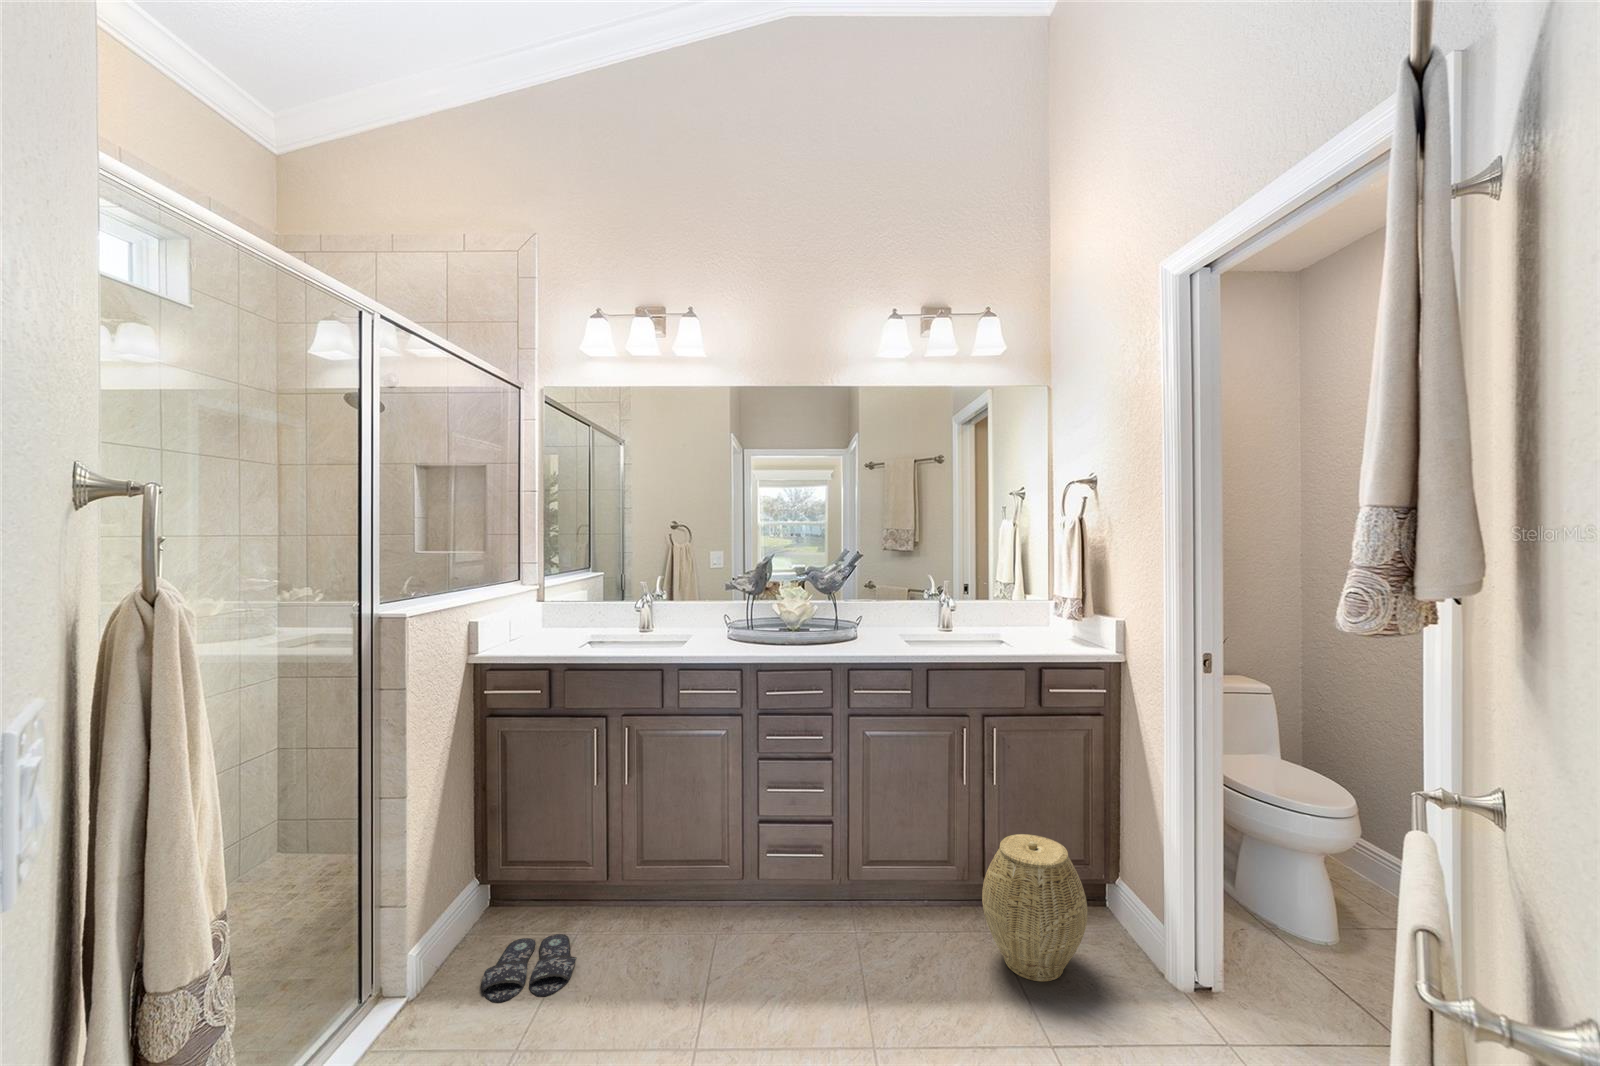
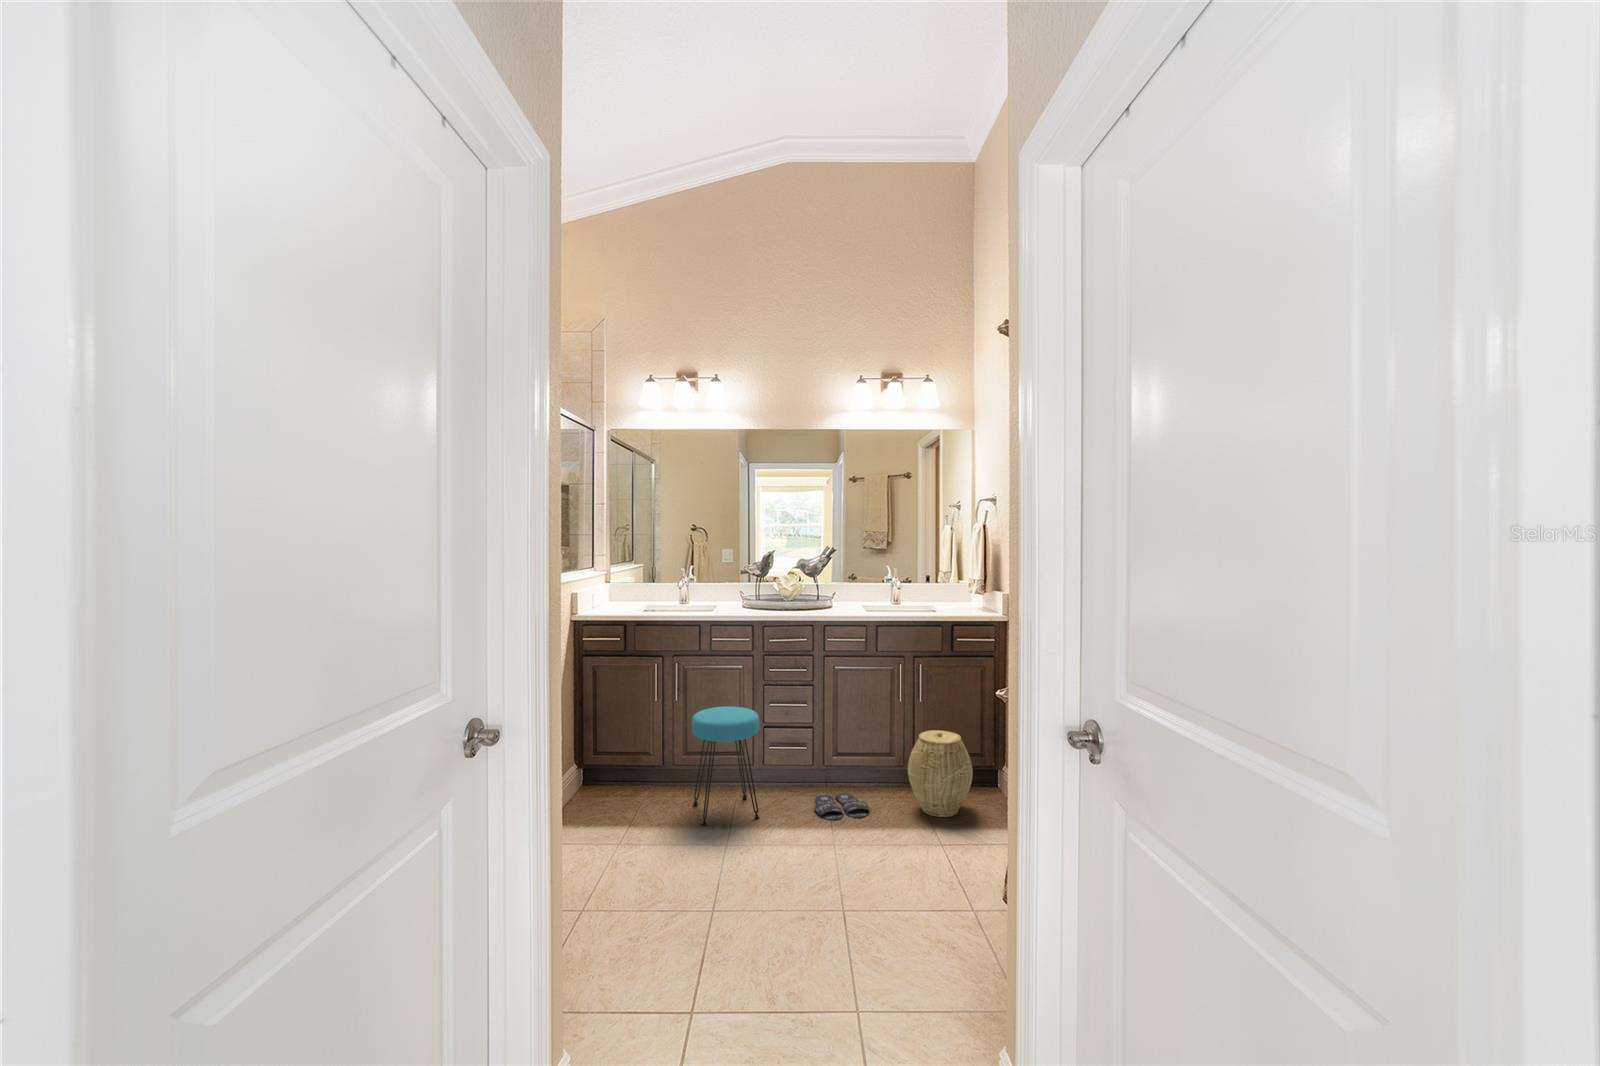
stool: none [643,797,750,1003] -> present [692,707,760,825]
slippers: present [482,934,577,1003] -> present [814,793,869,821]

